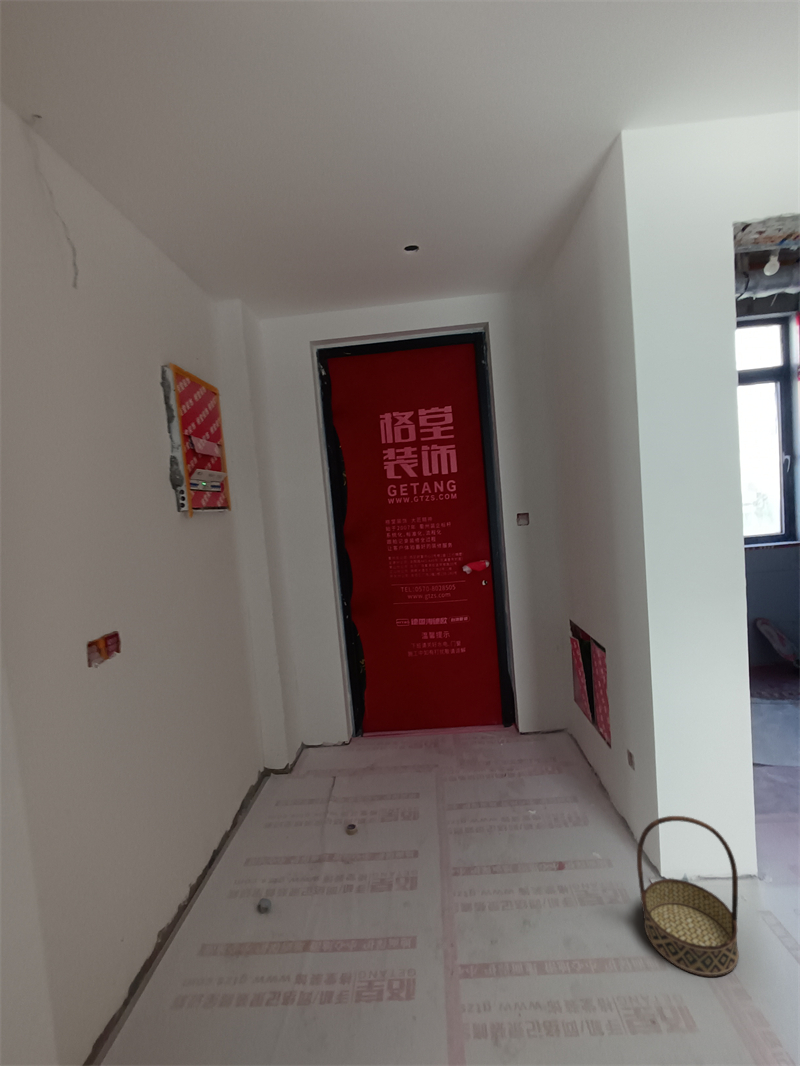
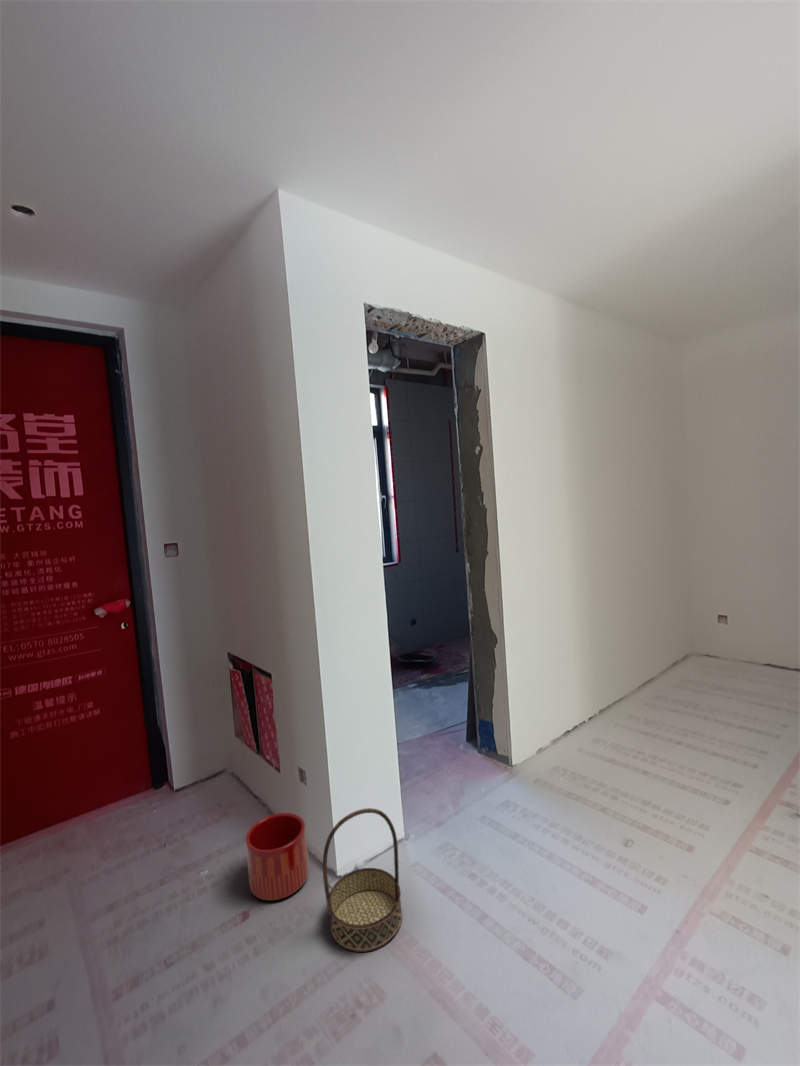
planter: none [566,784,631,868] -> present [246,813,309,900]

